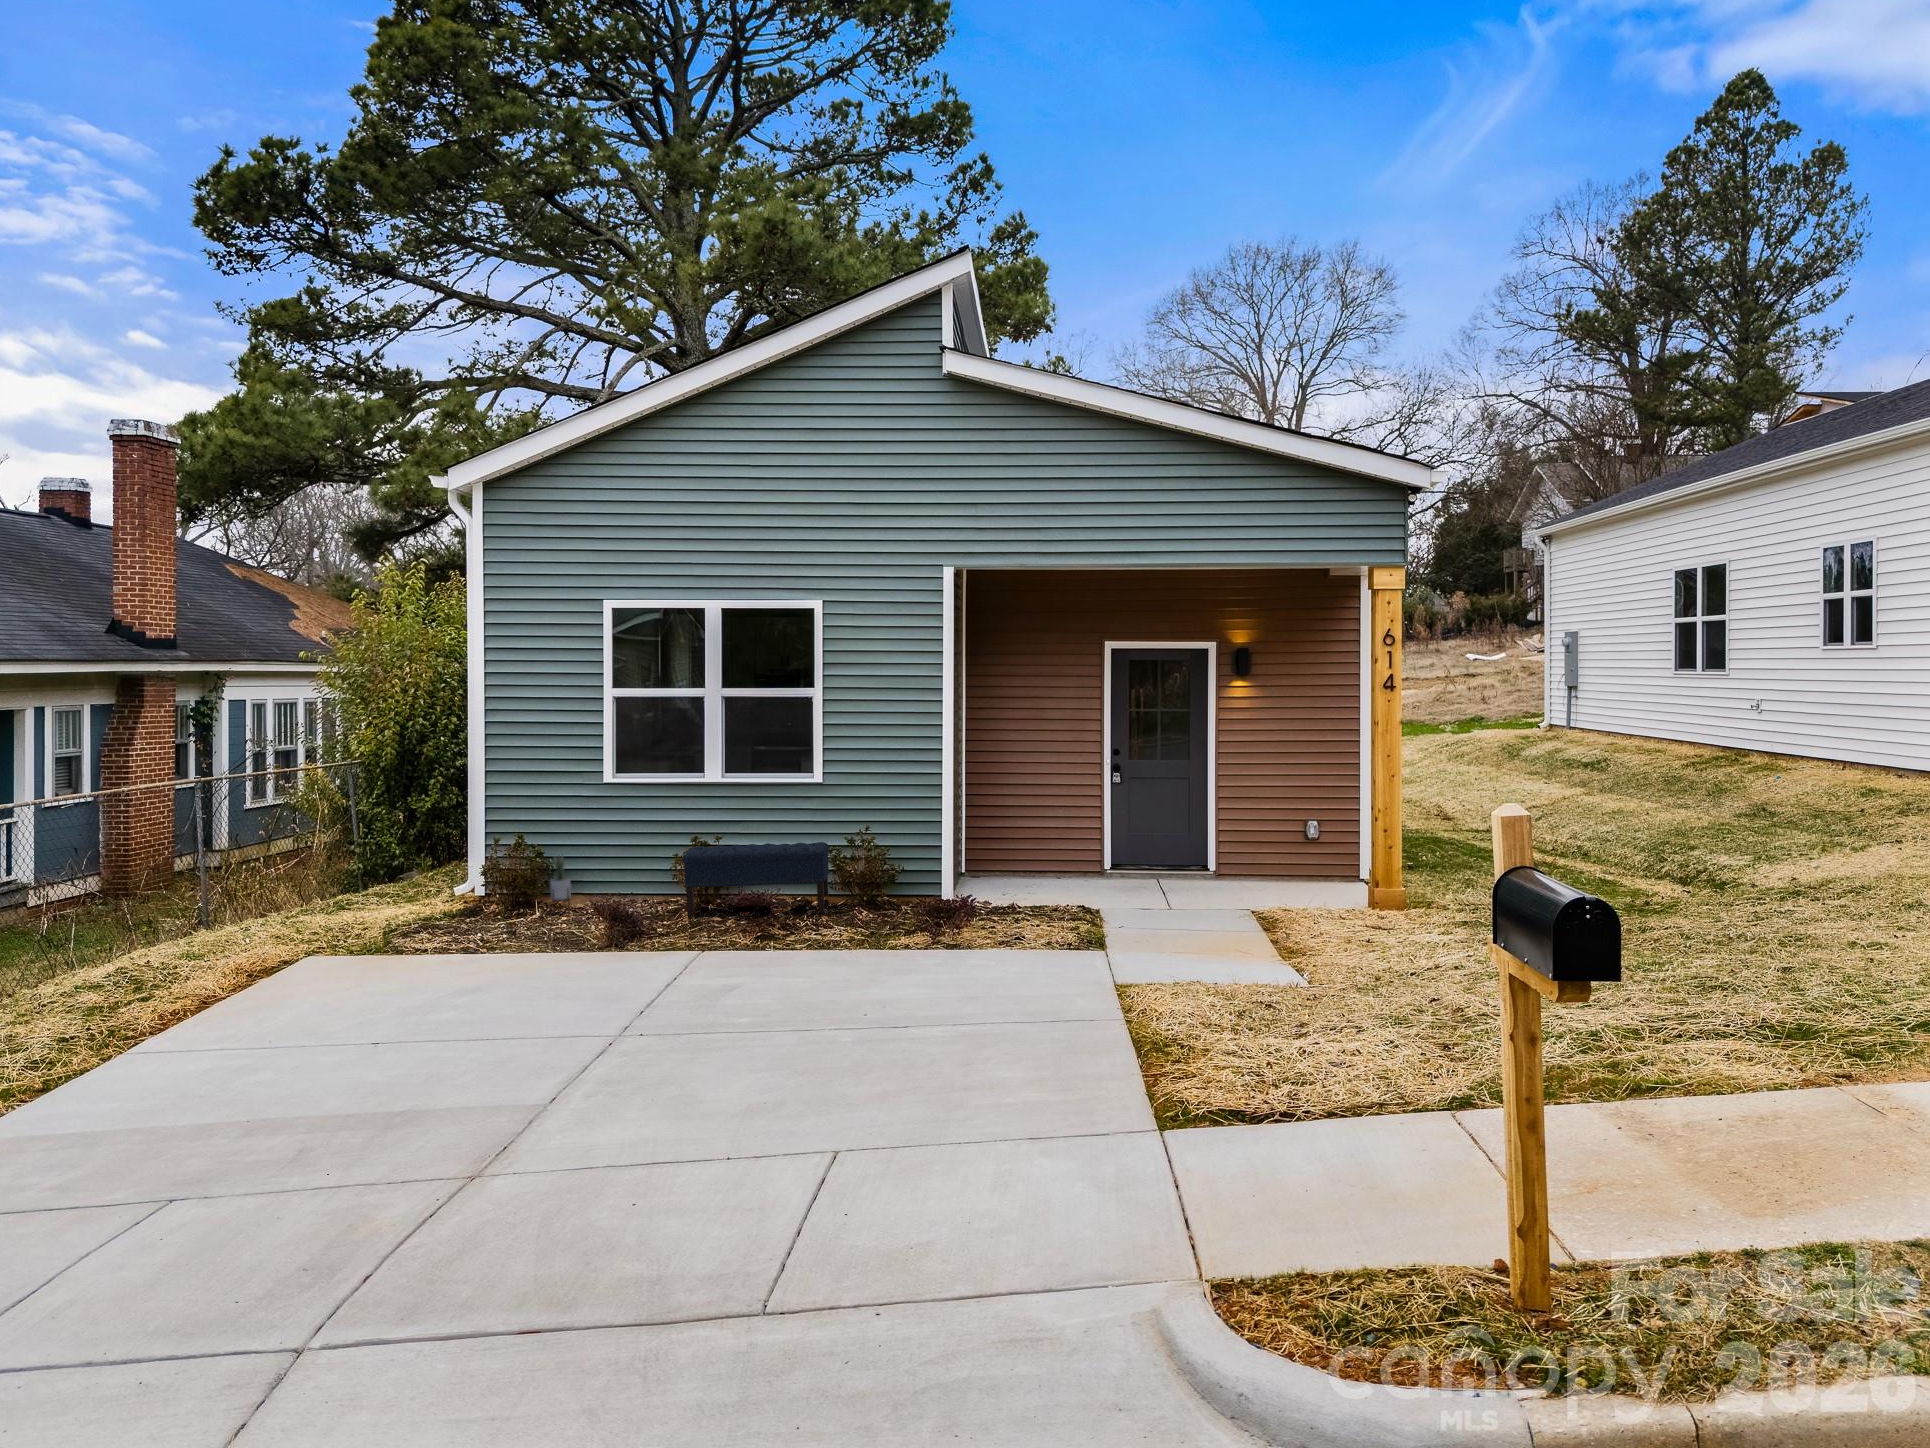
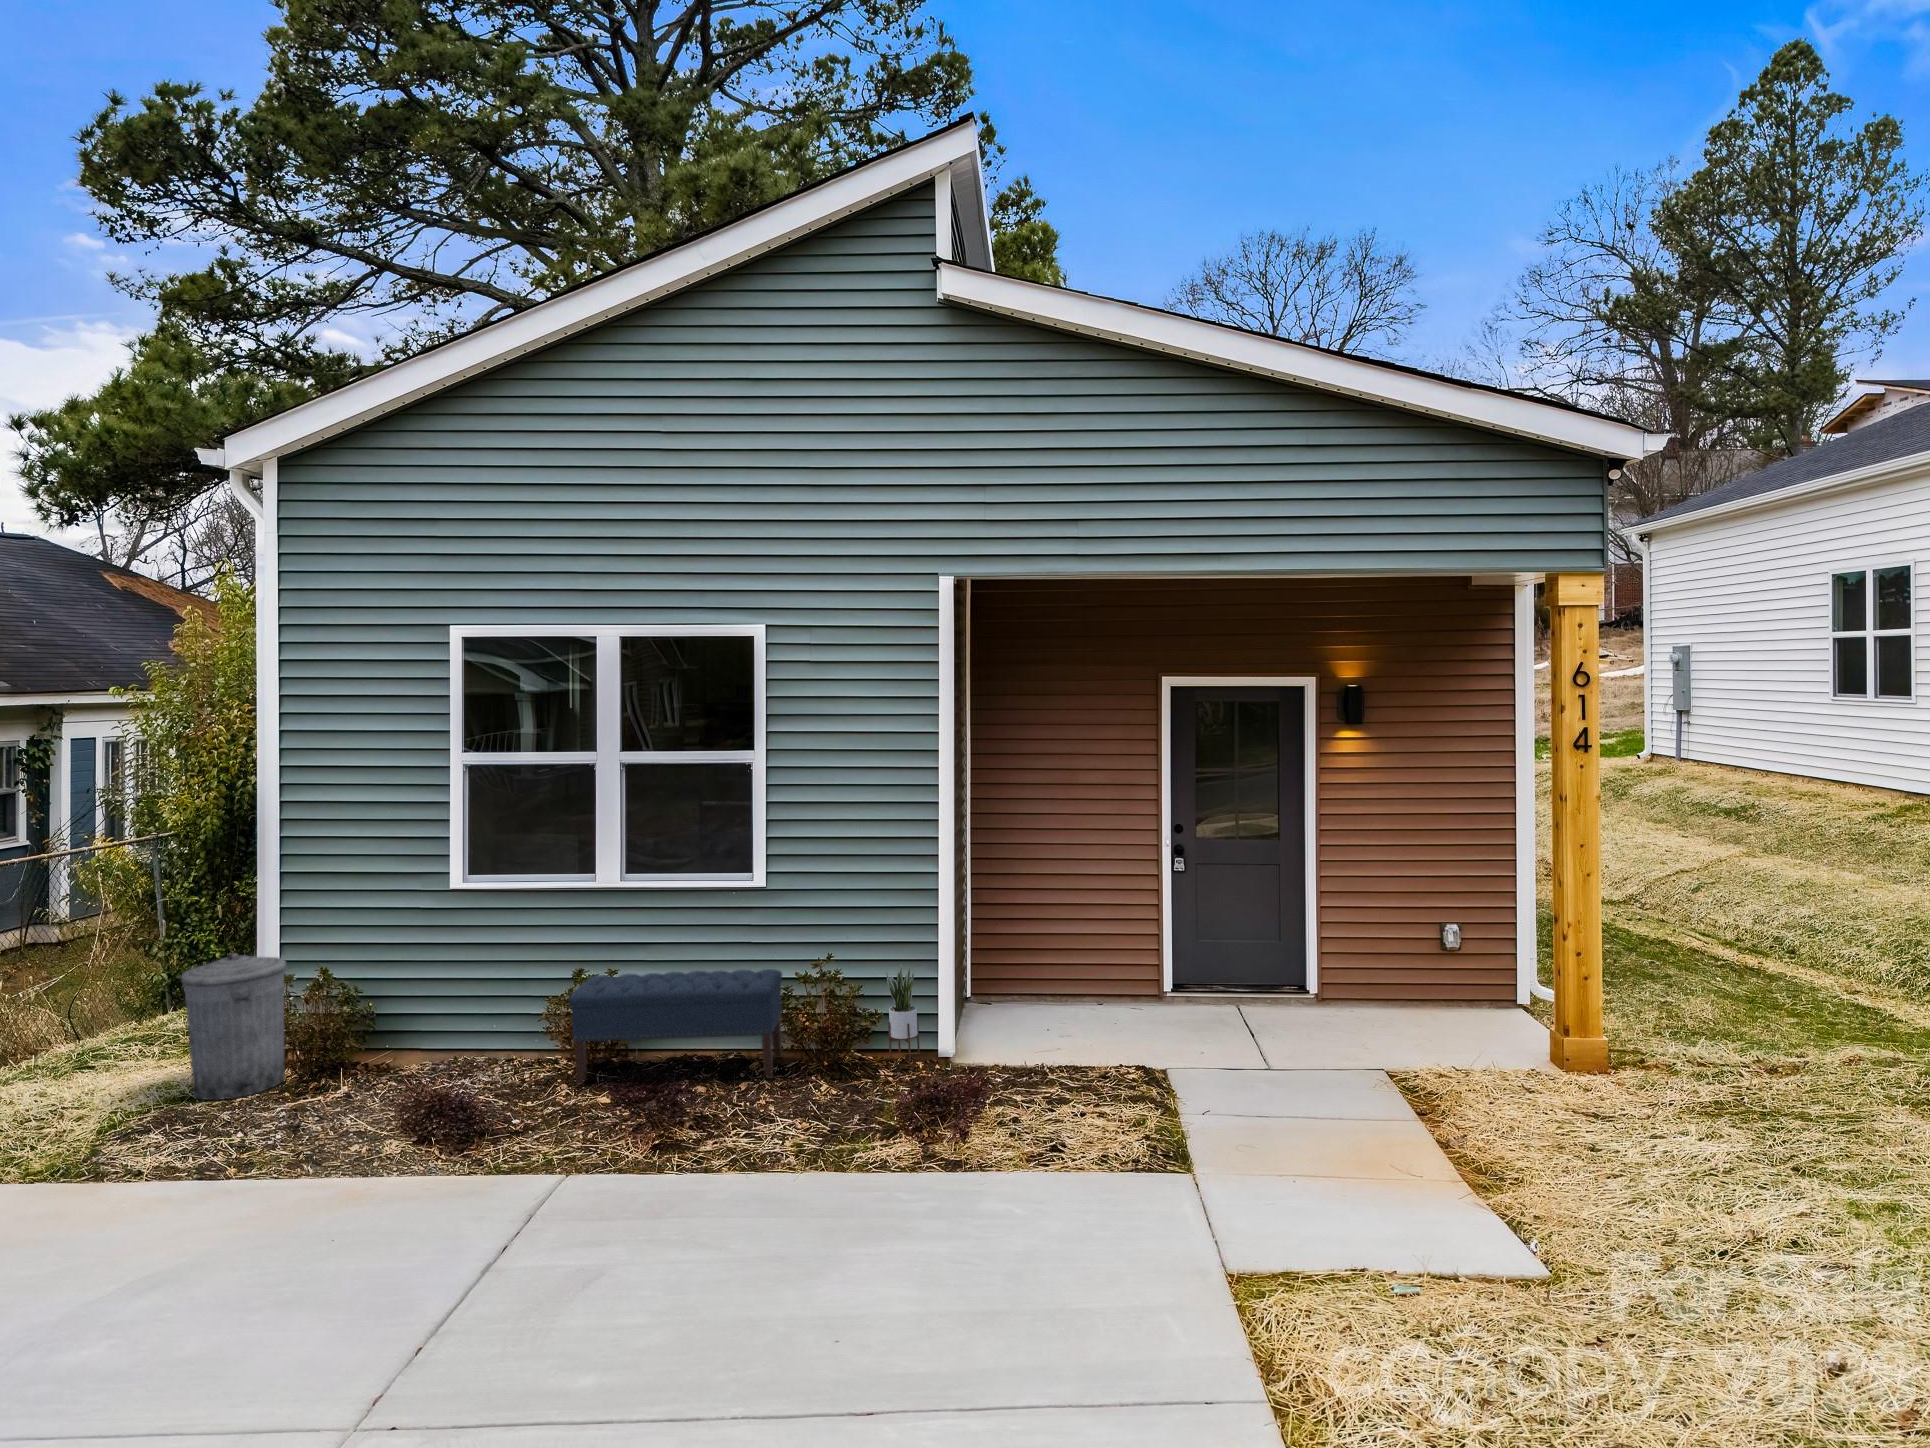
trash can: none [409,828,479,926] -> present [181,953,286,1100]
potted plant: present [550,853,571,912] -> present [885,964,920,1061]

